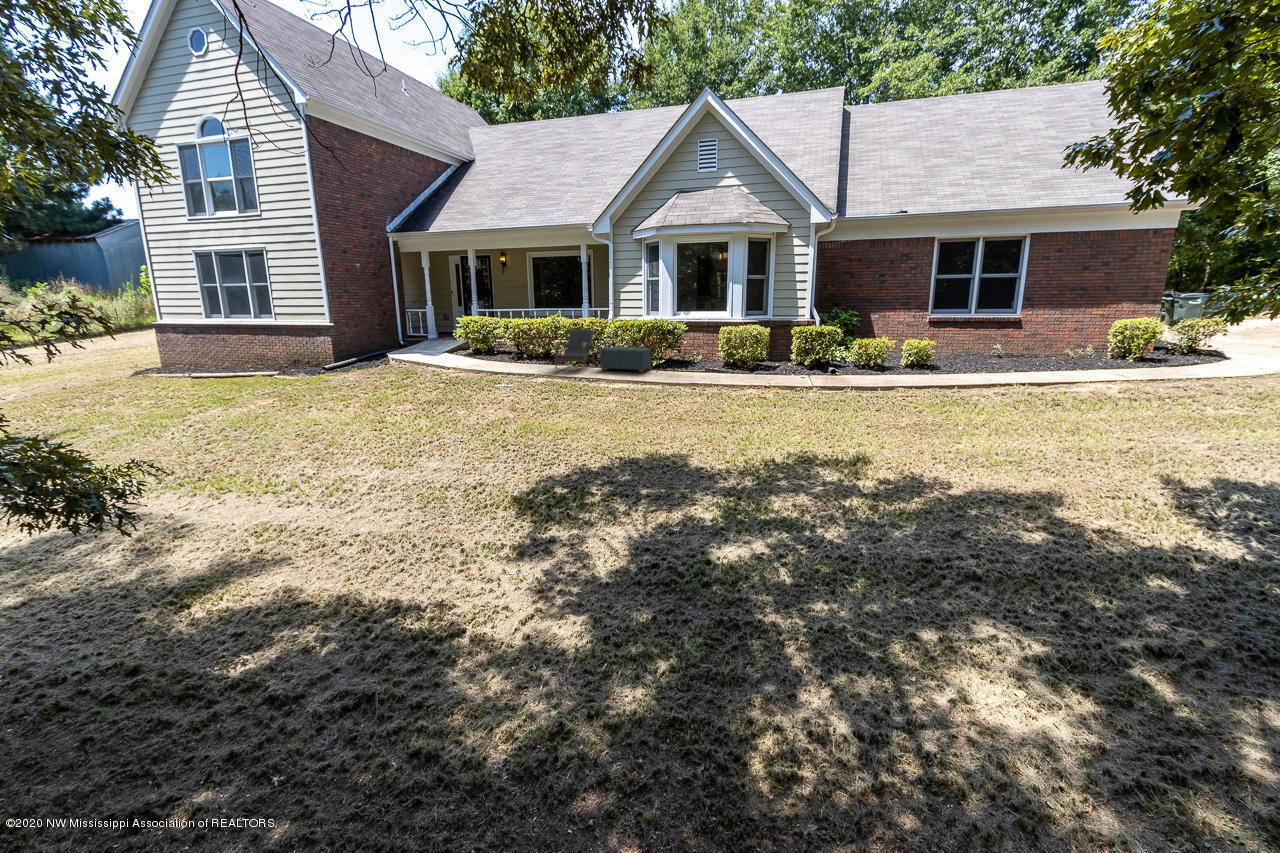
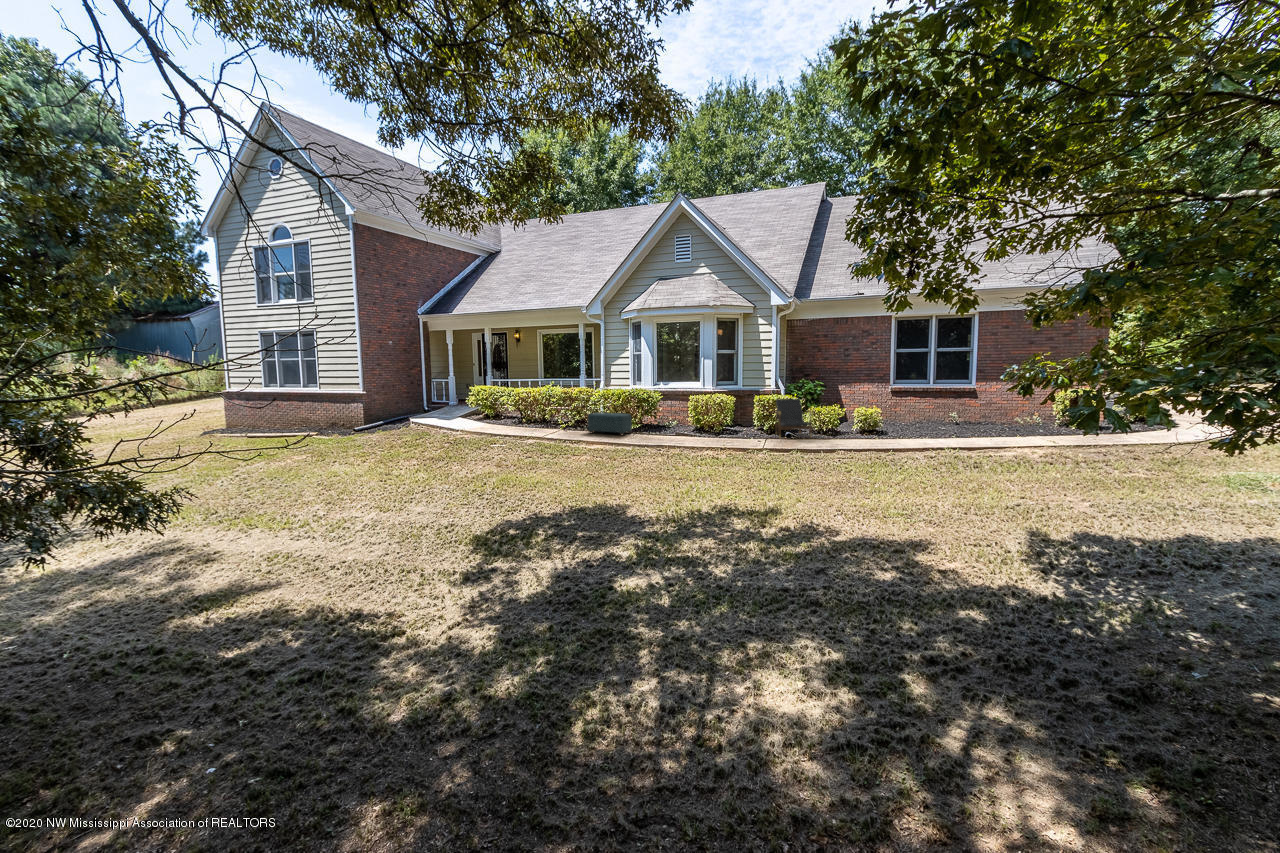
lounge chair: present [554,330,594,371] -> present [776,399,812,438]

